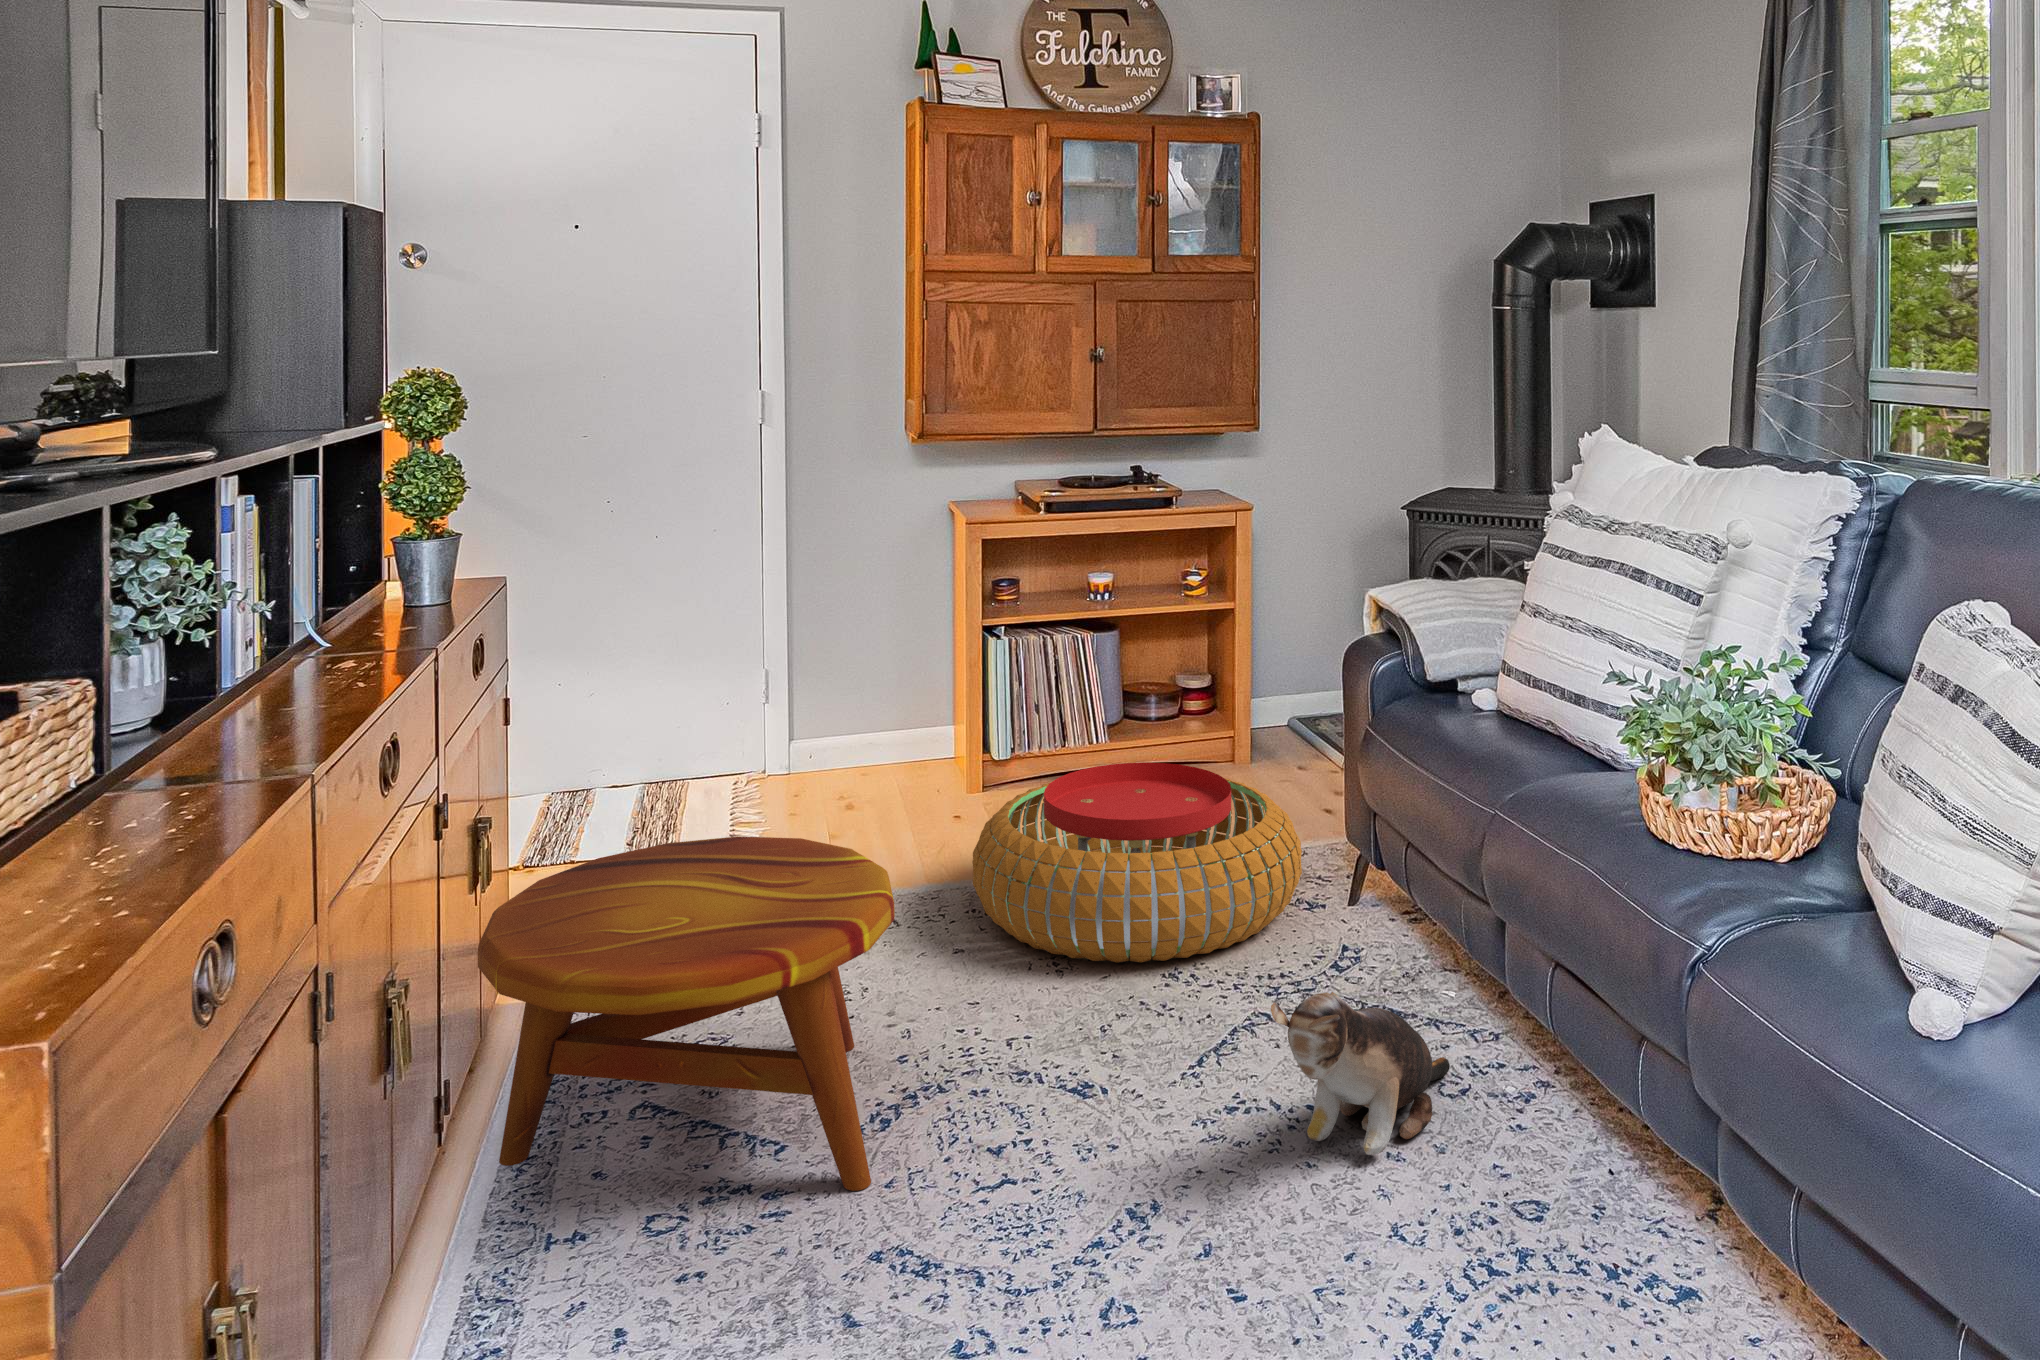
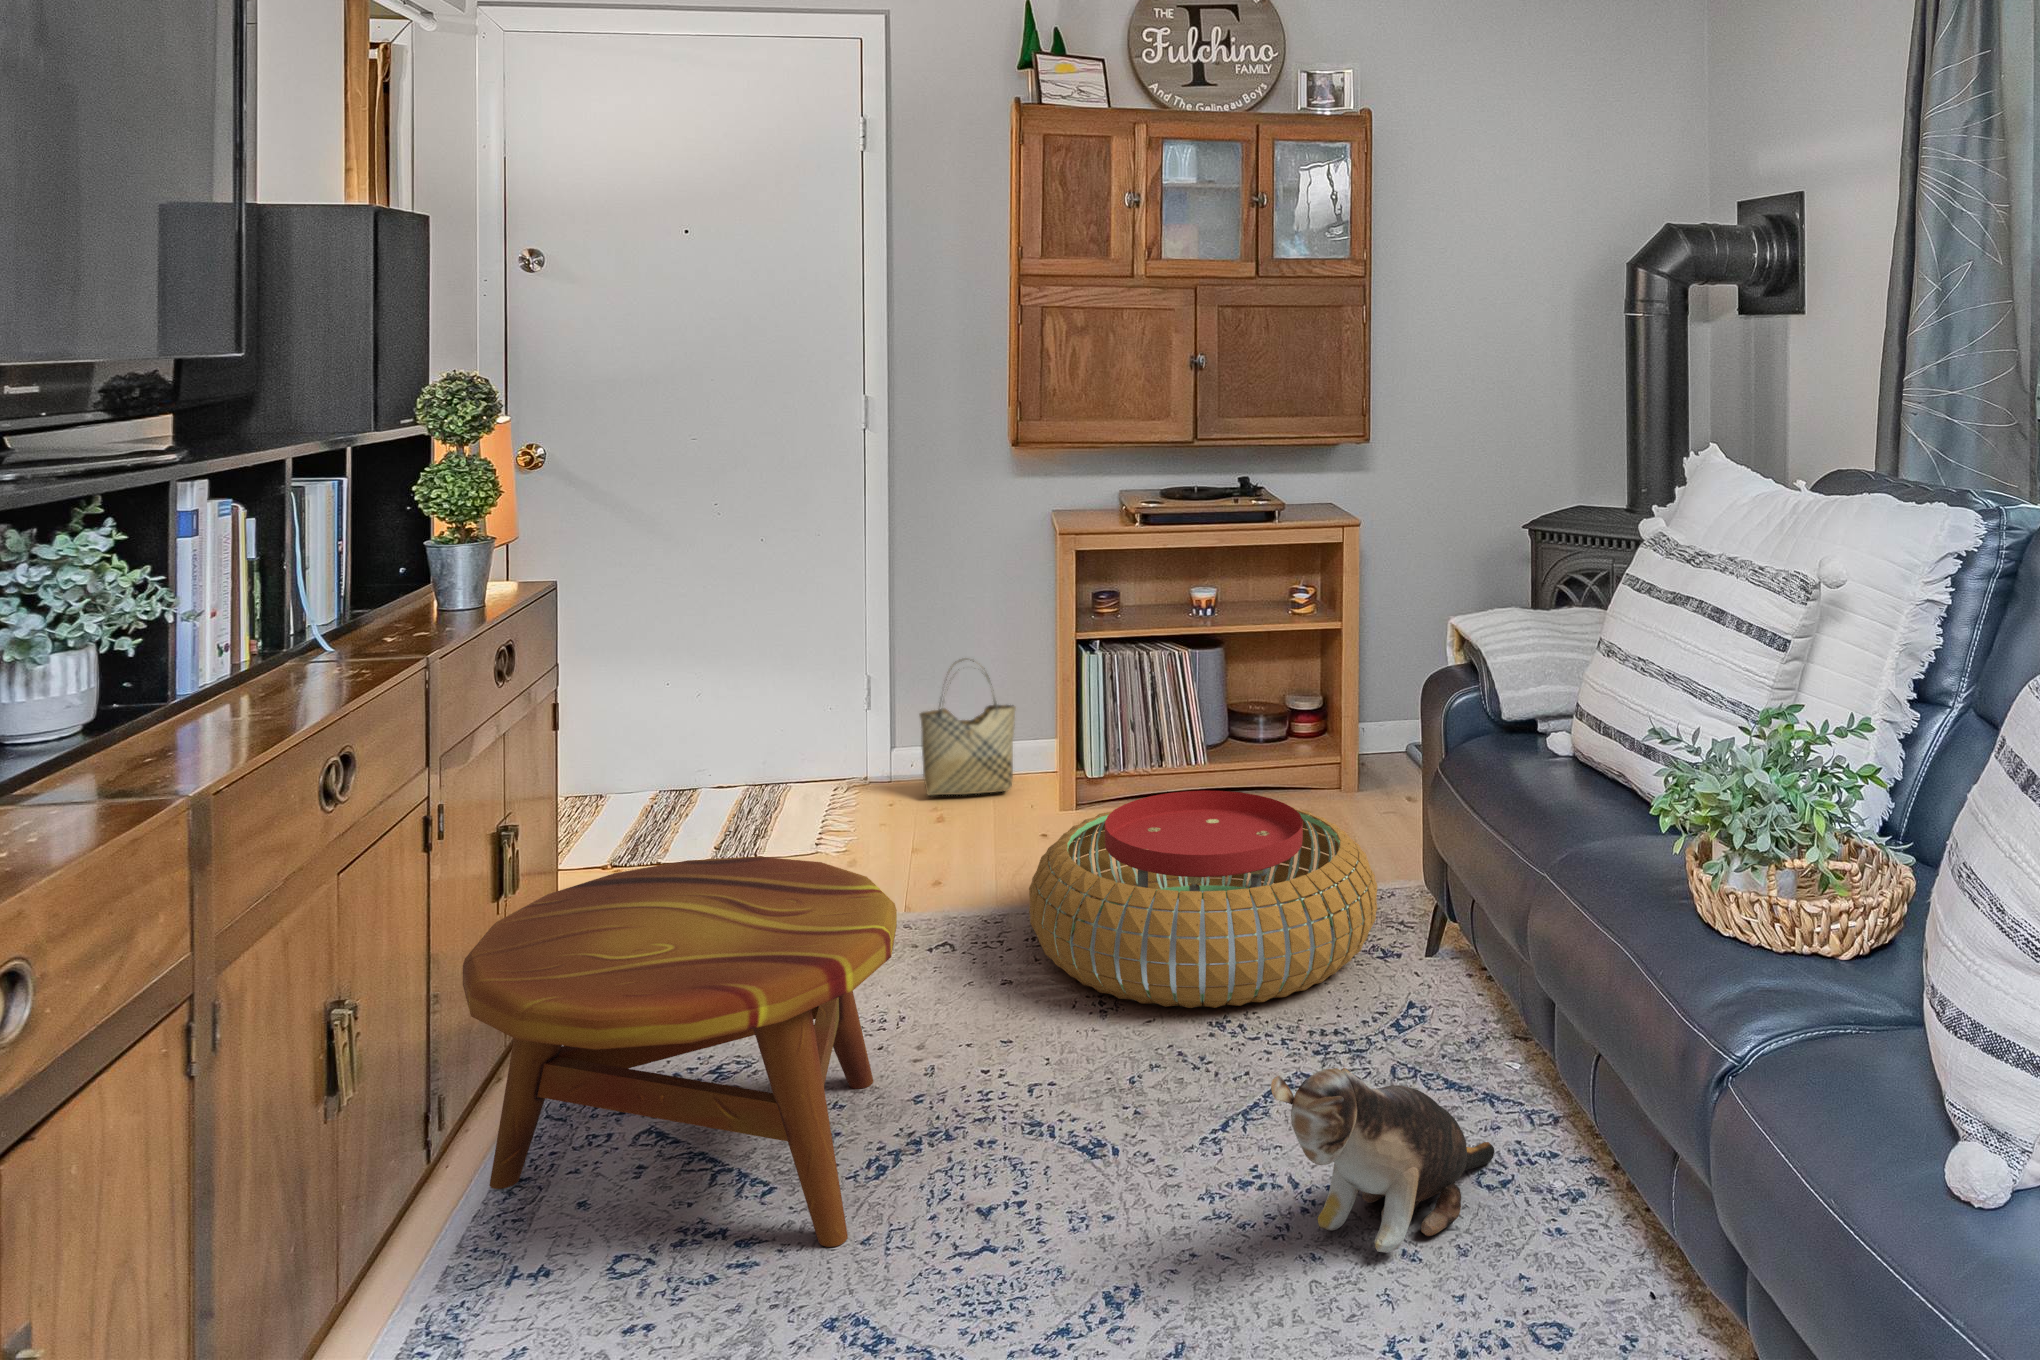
woven basket: none [821,649,916,785] -> present [920,659,1016,796]

